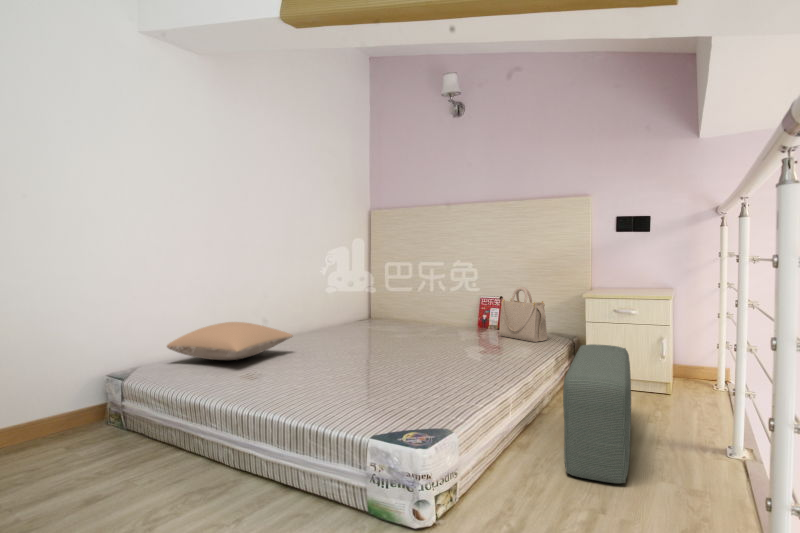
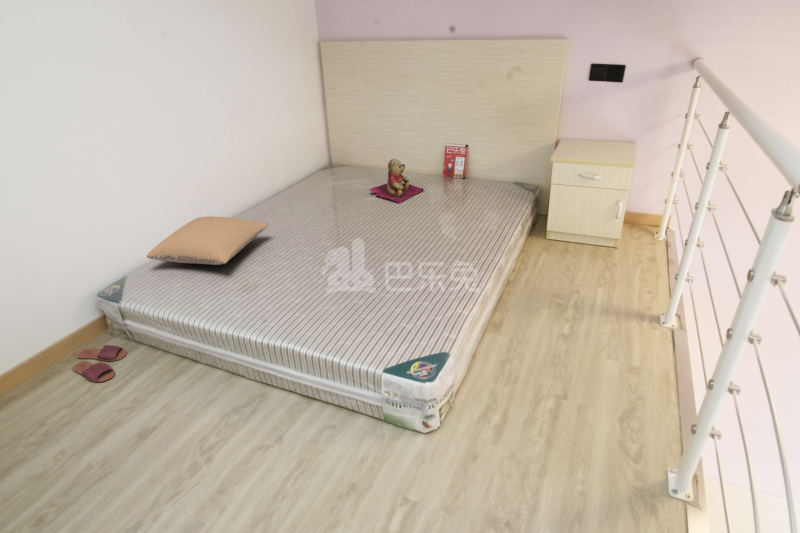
handbag: present [499,287,547,342] -> none [467,144,513,201]
teddy bear: none [400,300,456,339] -> present [369,158,424,203]
pouf: present [563,344,631,483] -> none [533,226,593,365]
slippers: none [51,427,113,456] -> present [72,345,126,382]

